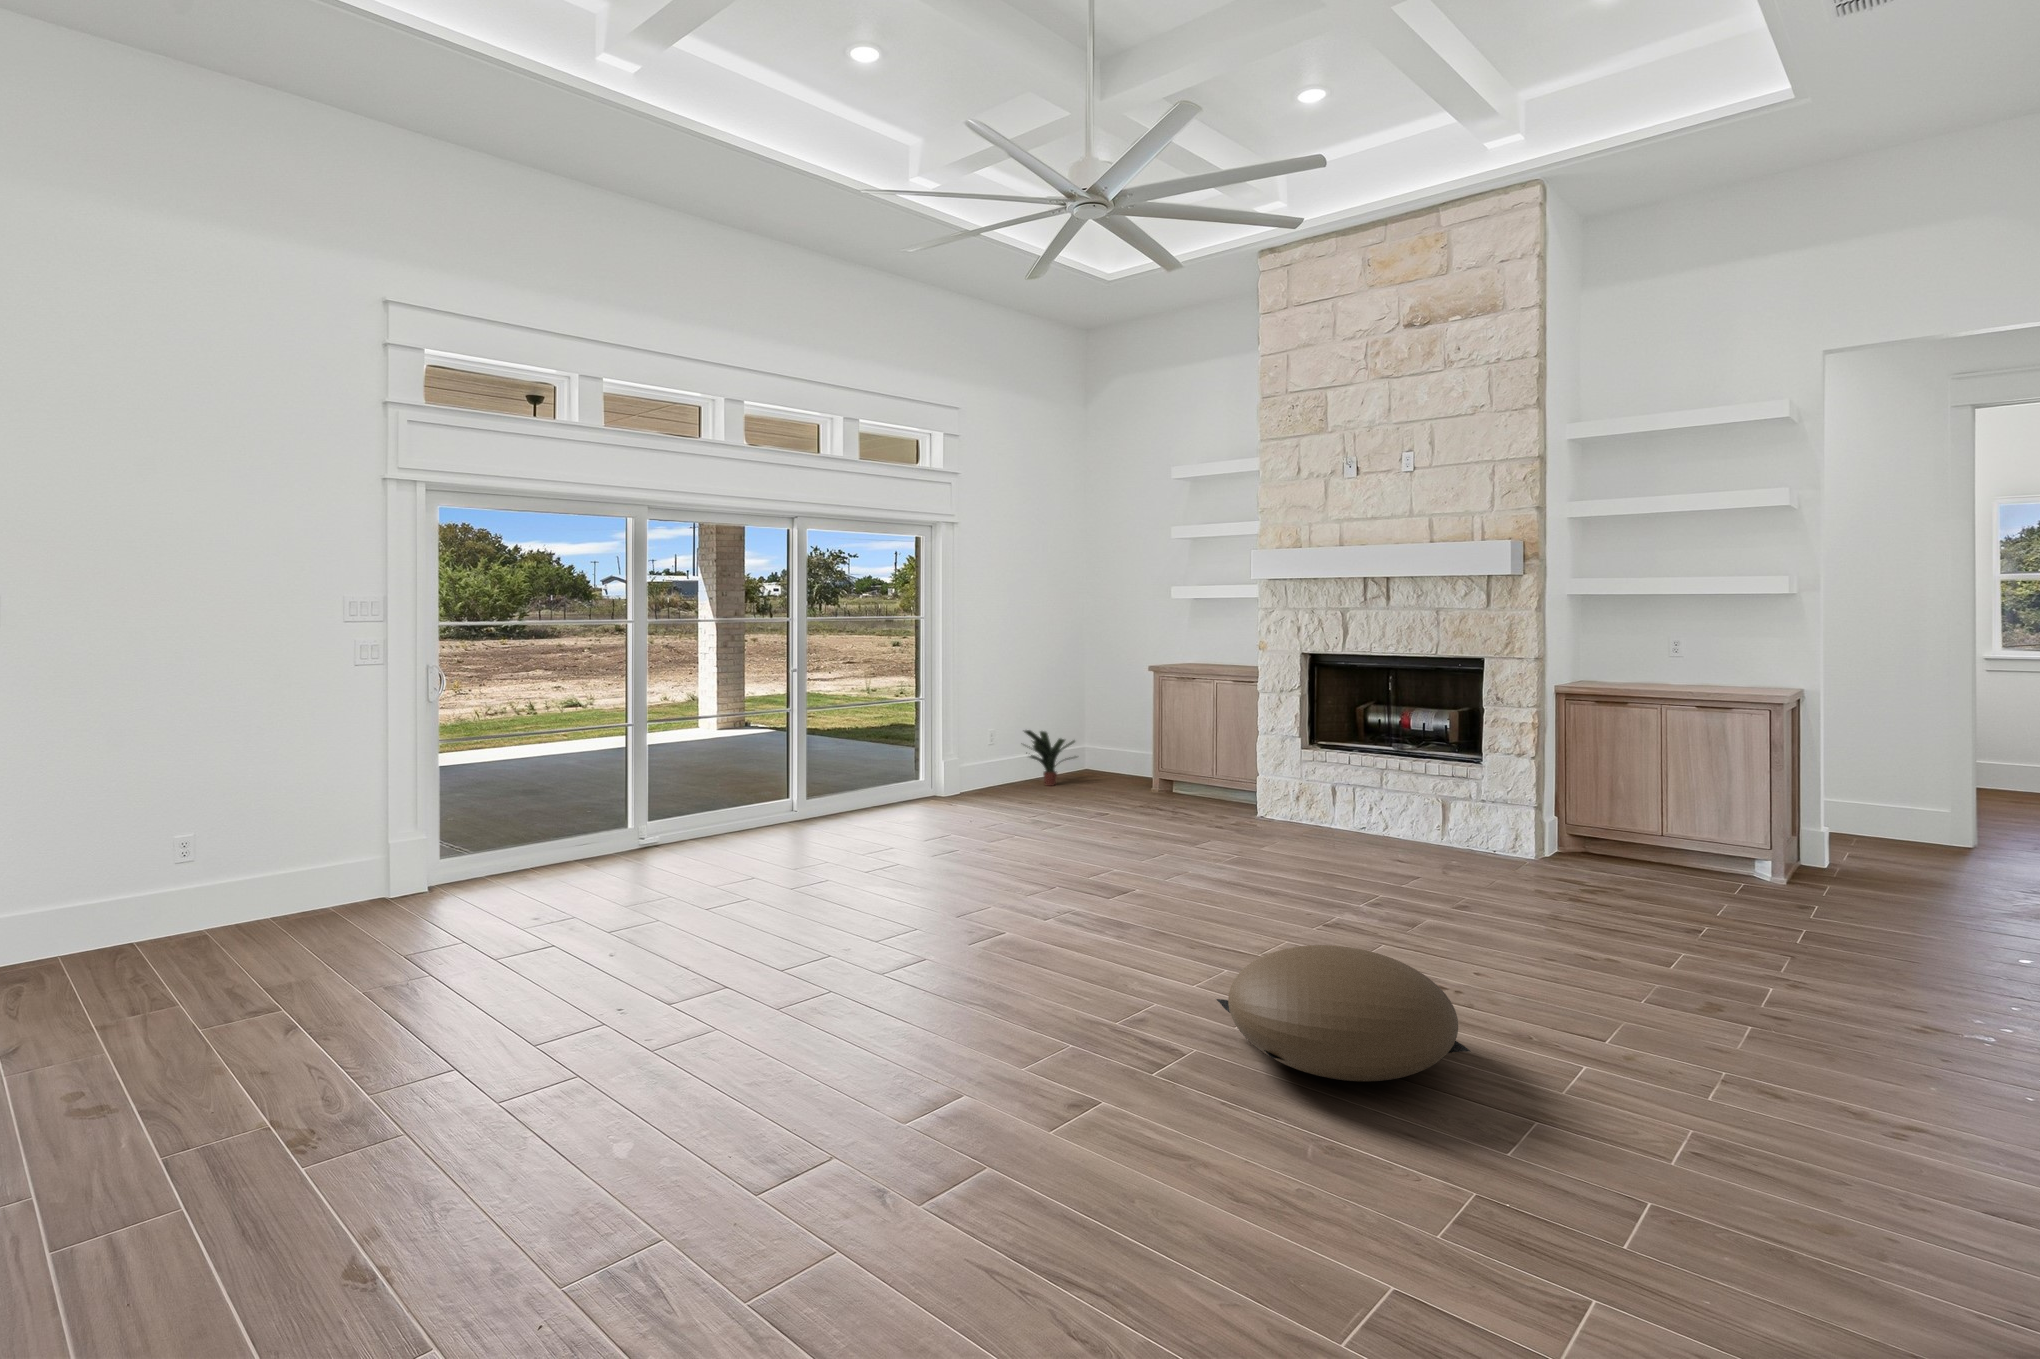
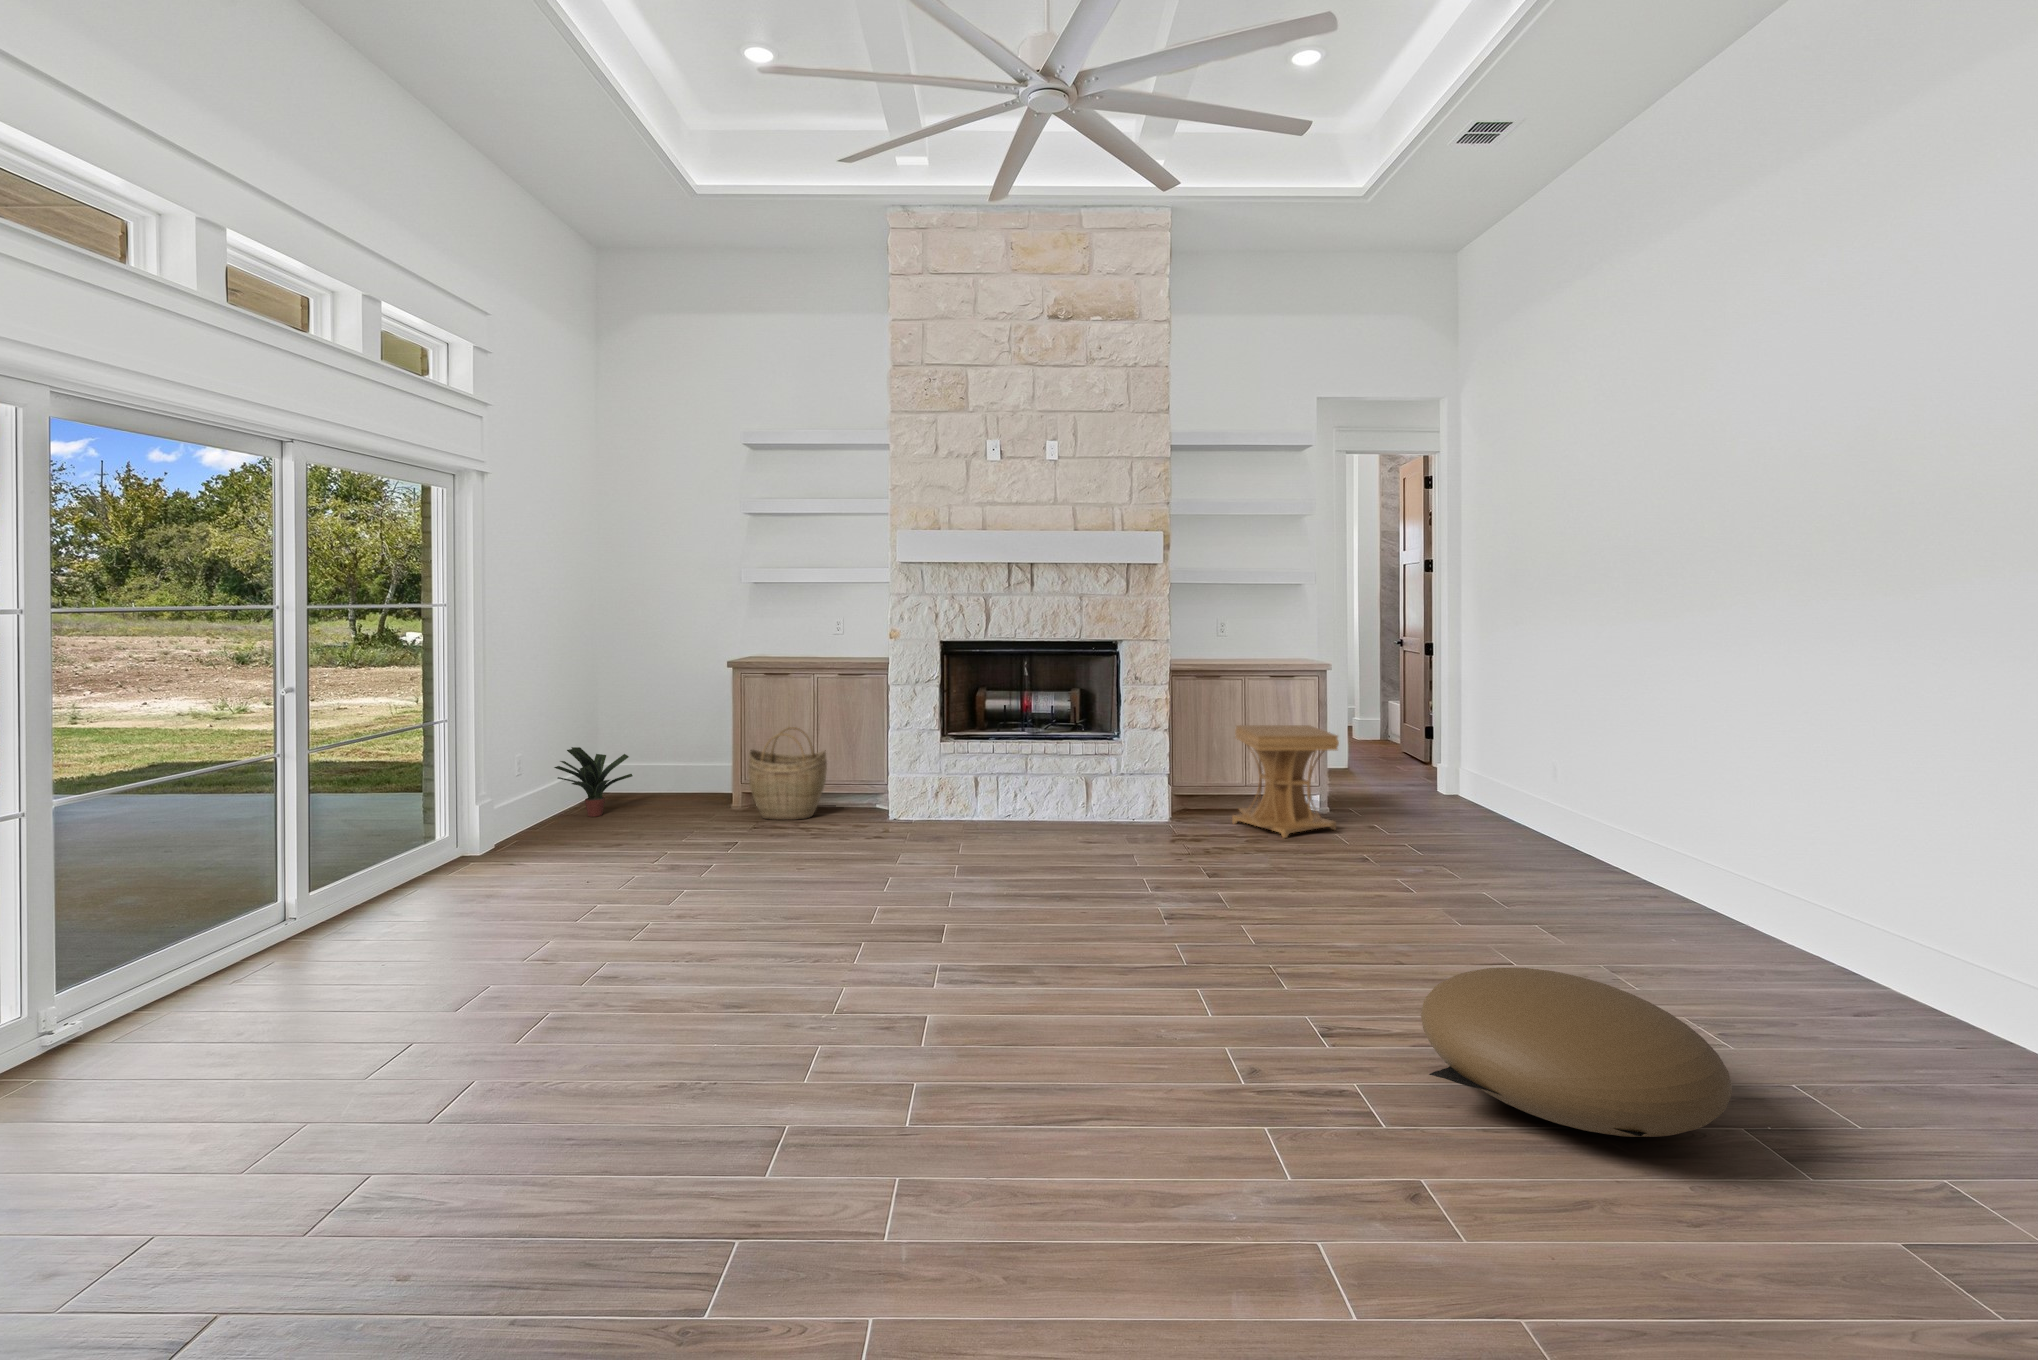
woven basket: none [1145,727,1213,807] -> present [748,727,827,820]
side table: none [1603,758,1735,896] -> present [1232,725,1339,838]

